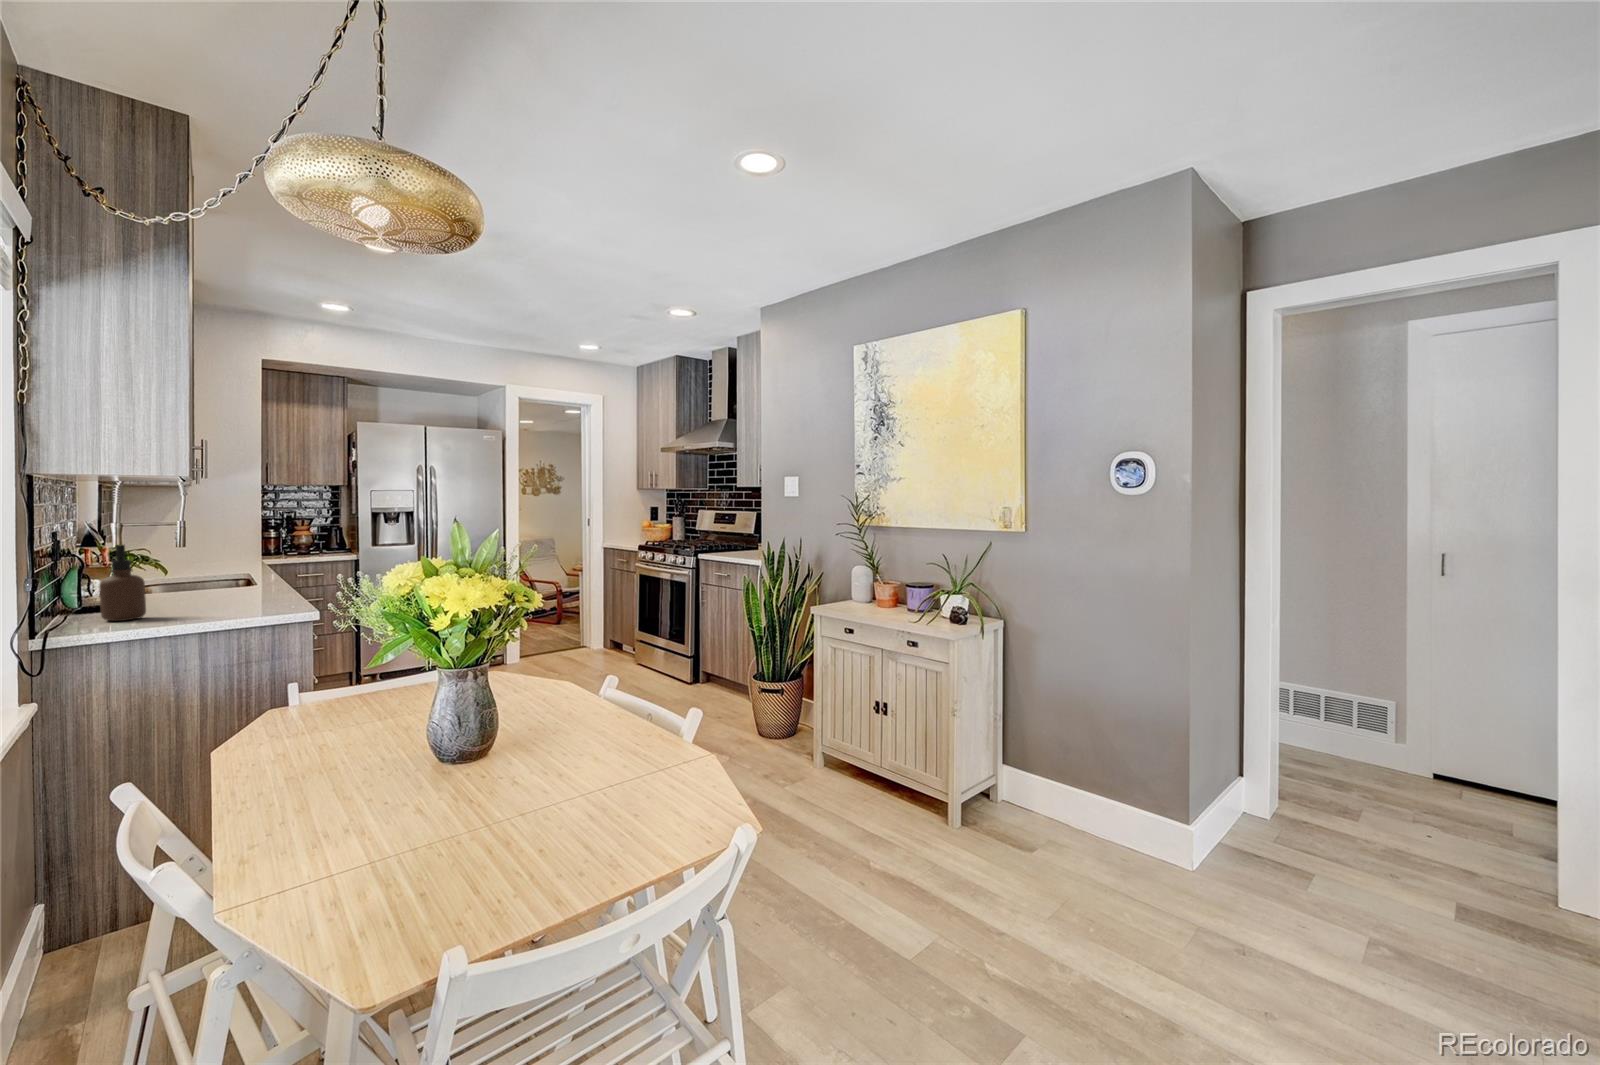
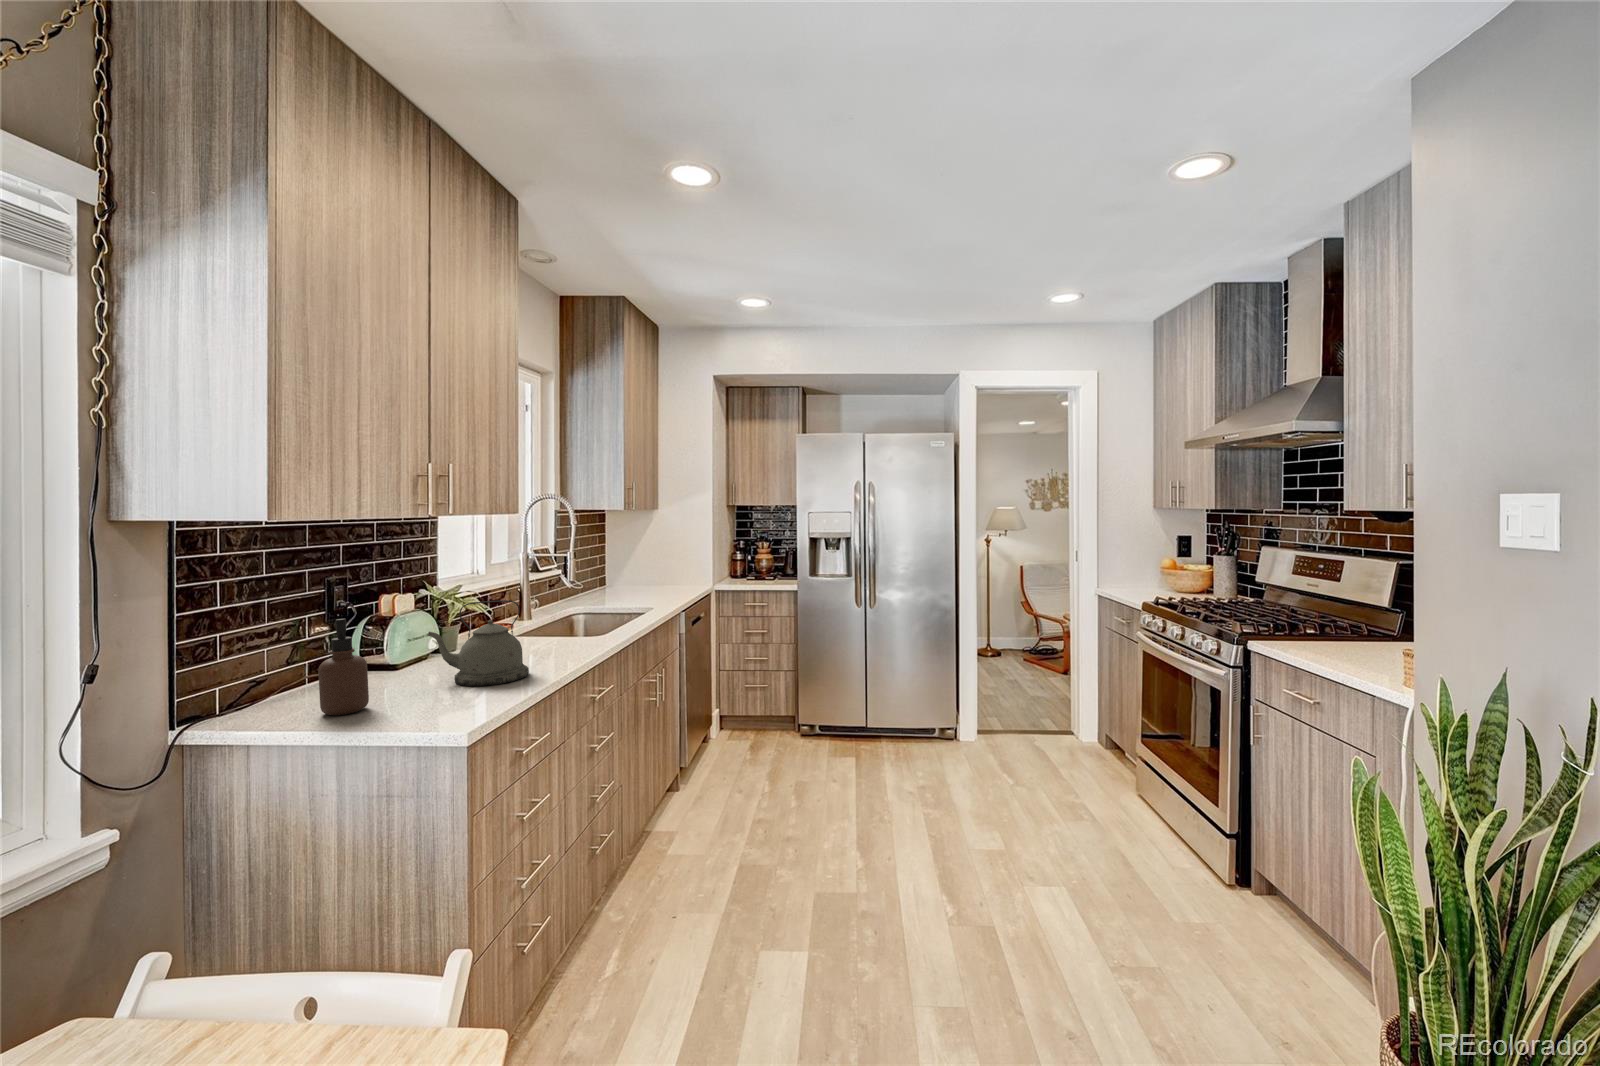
kettle: none [143,539,238,607] -> present [428,600,529,686]

